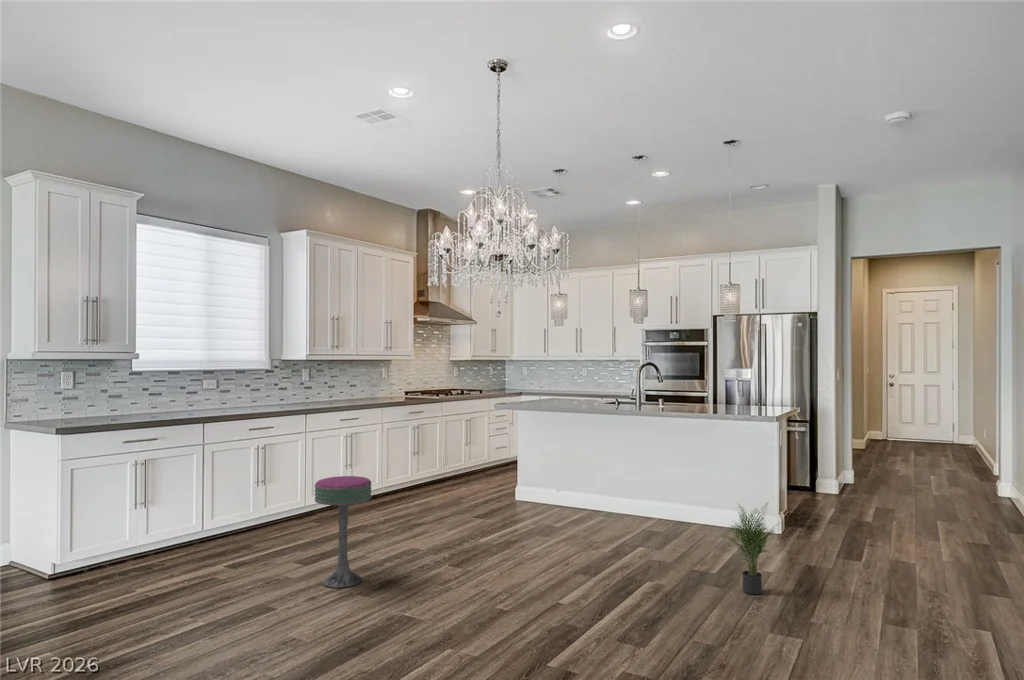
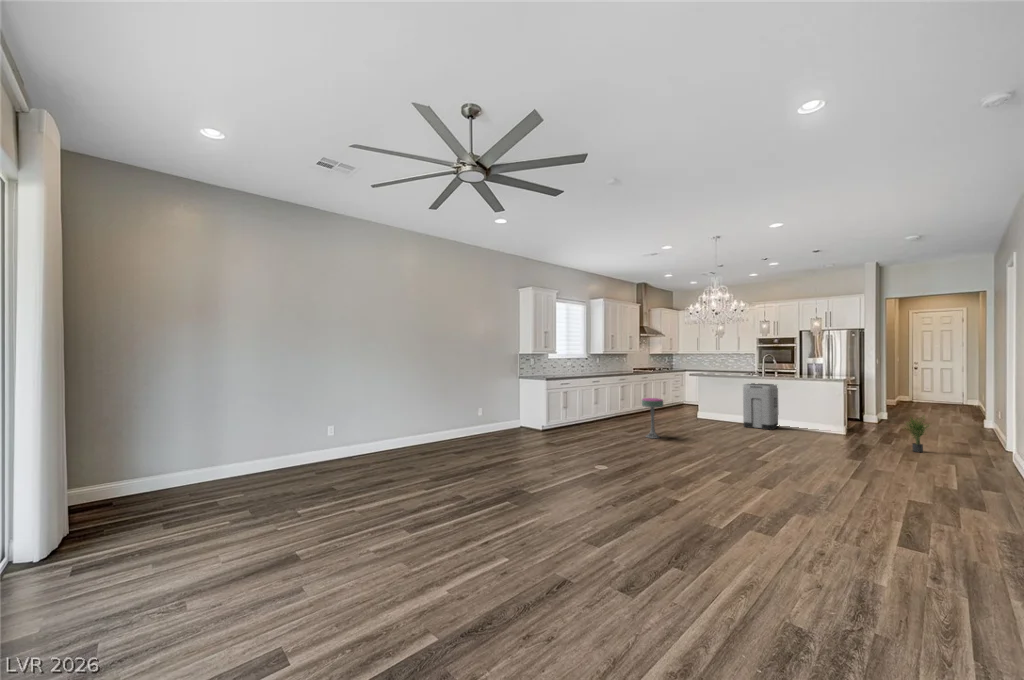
trash can: none [591,424,661,530] -> present [743,383,779,430]
potted plant: present [724,504,775,594] -> present [908,419,927,452]

